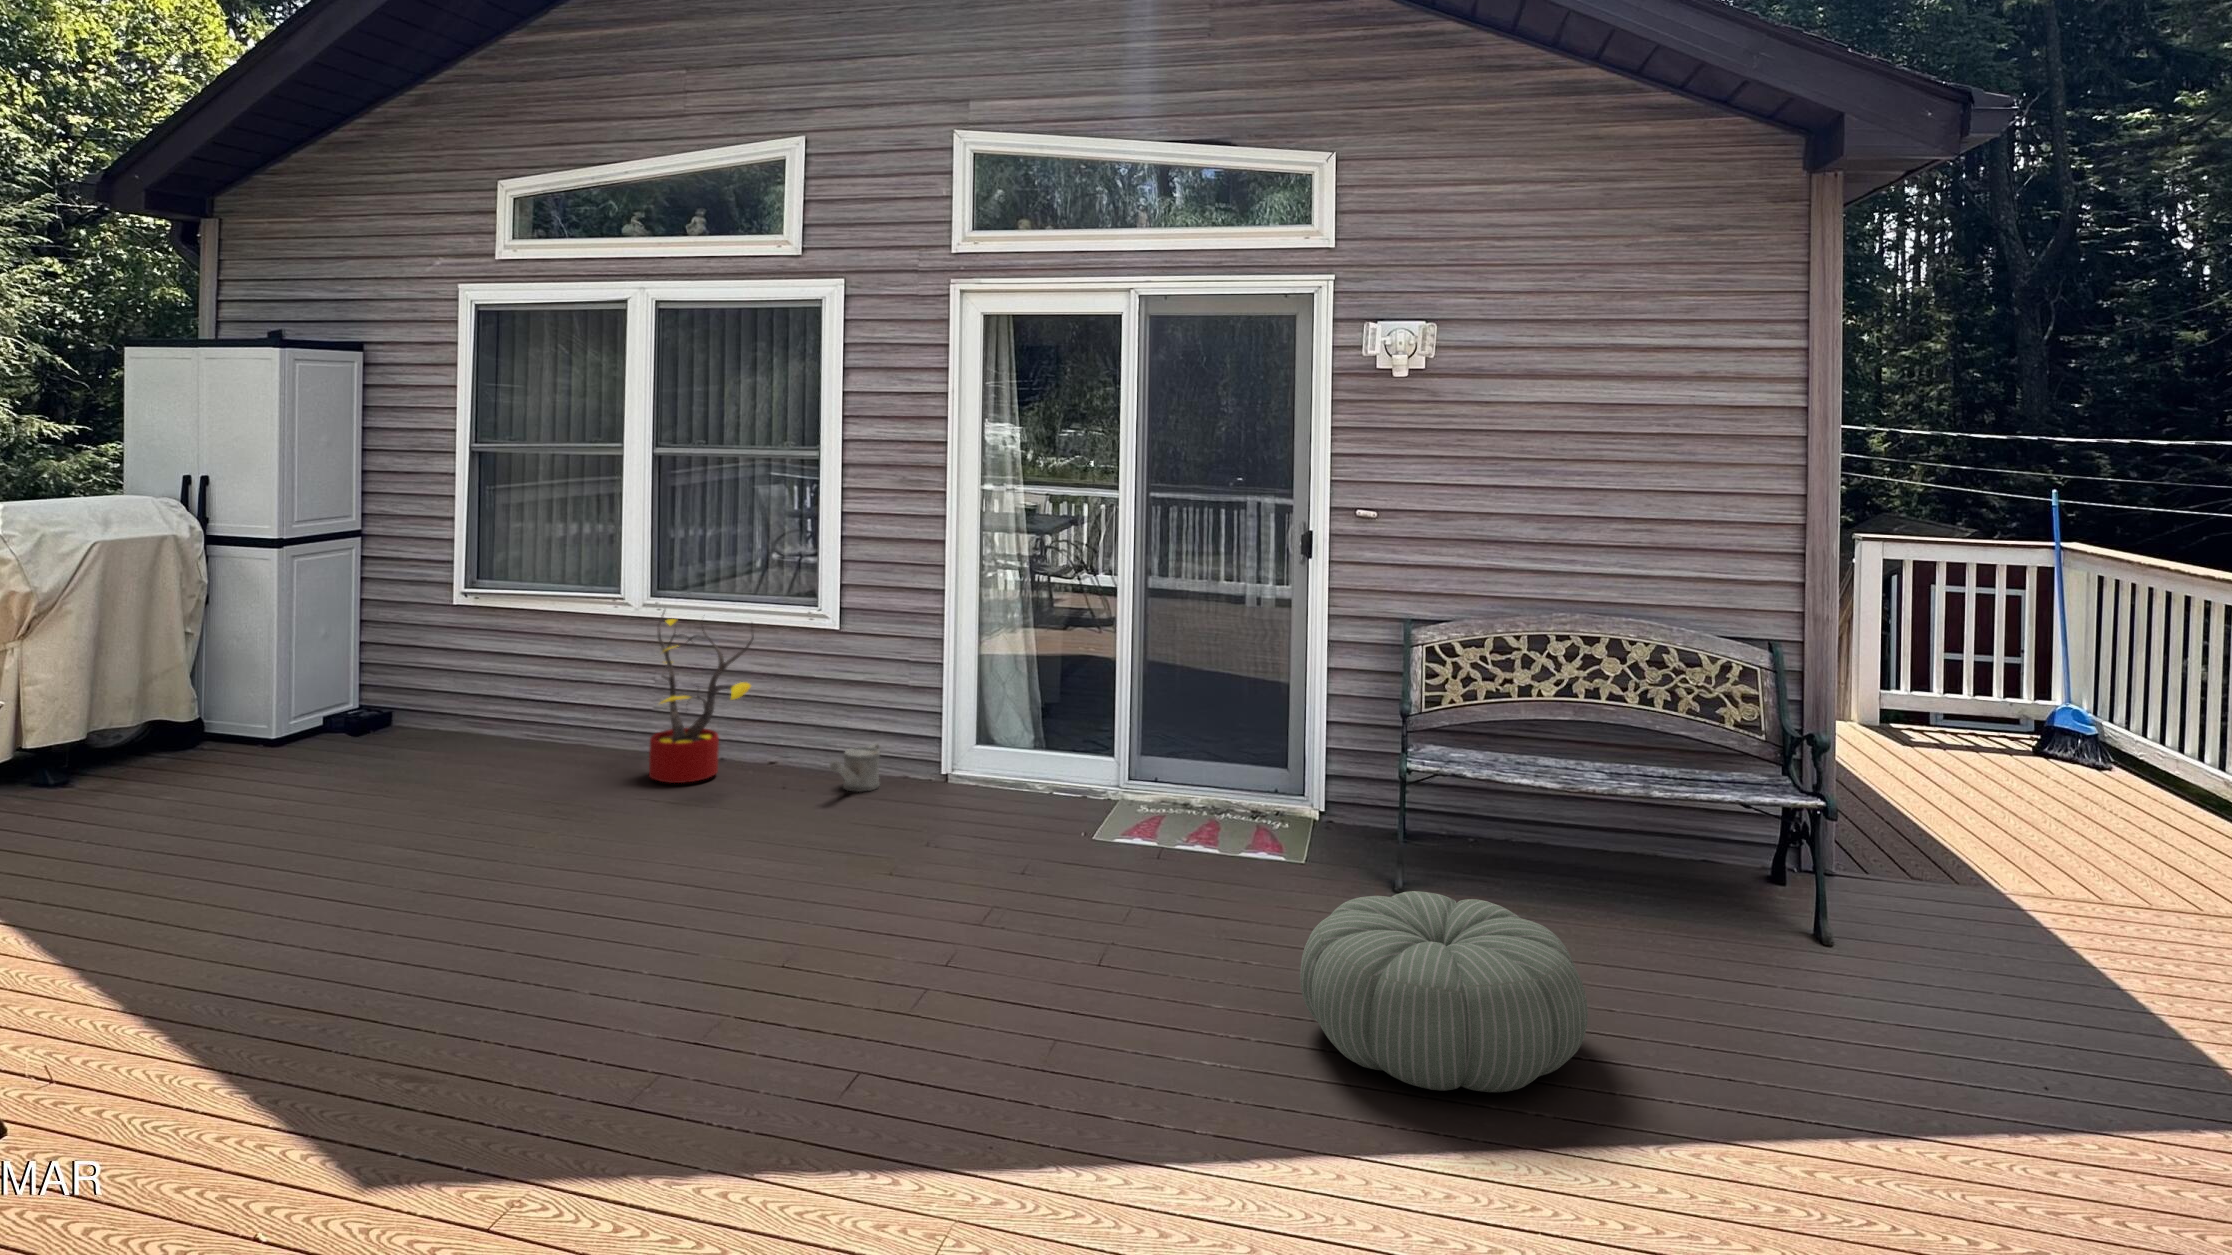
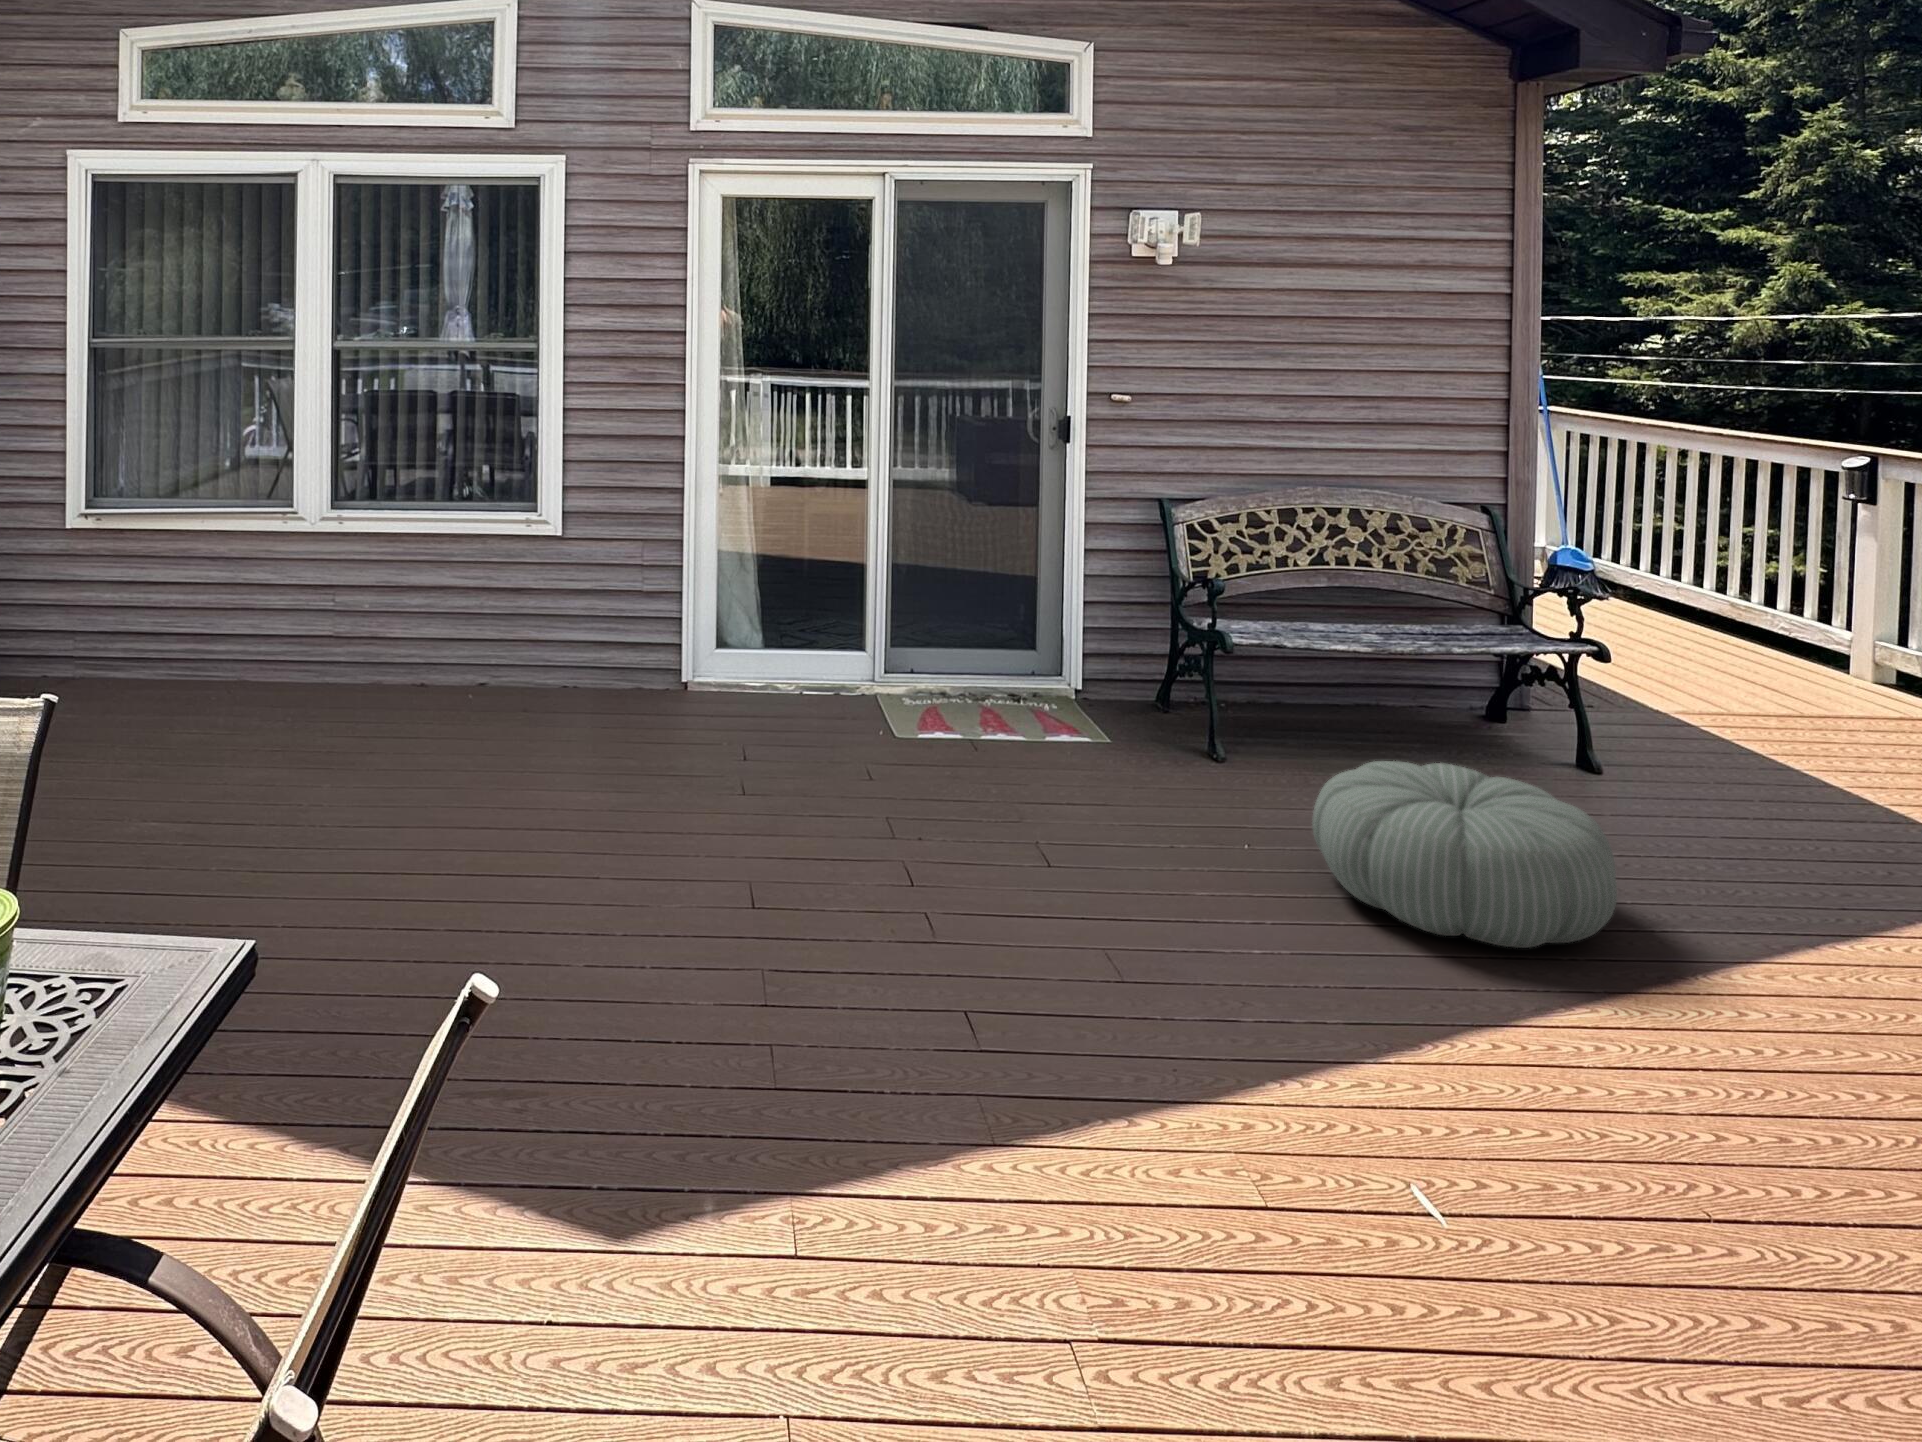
decorative plant: present [649,610,754,783] -> none [343,523,494,718]
watering can: present [830,743,880,792] -> none [583,656,623,709]

